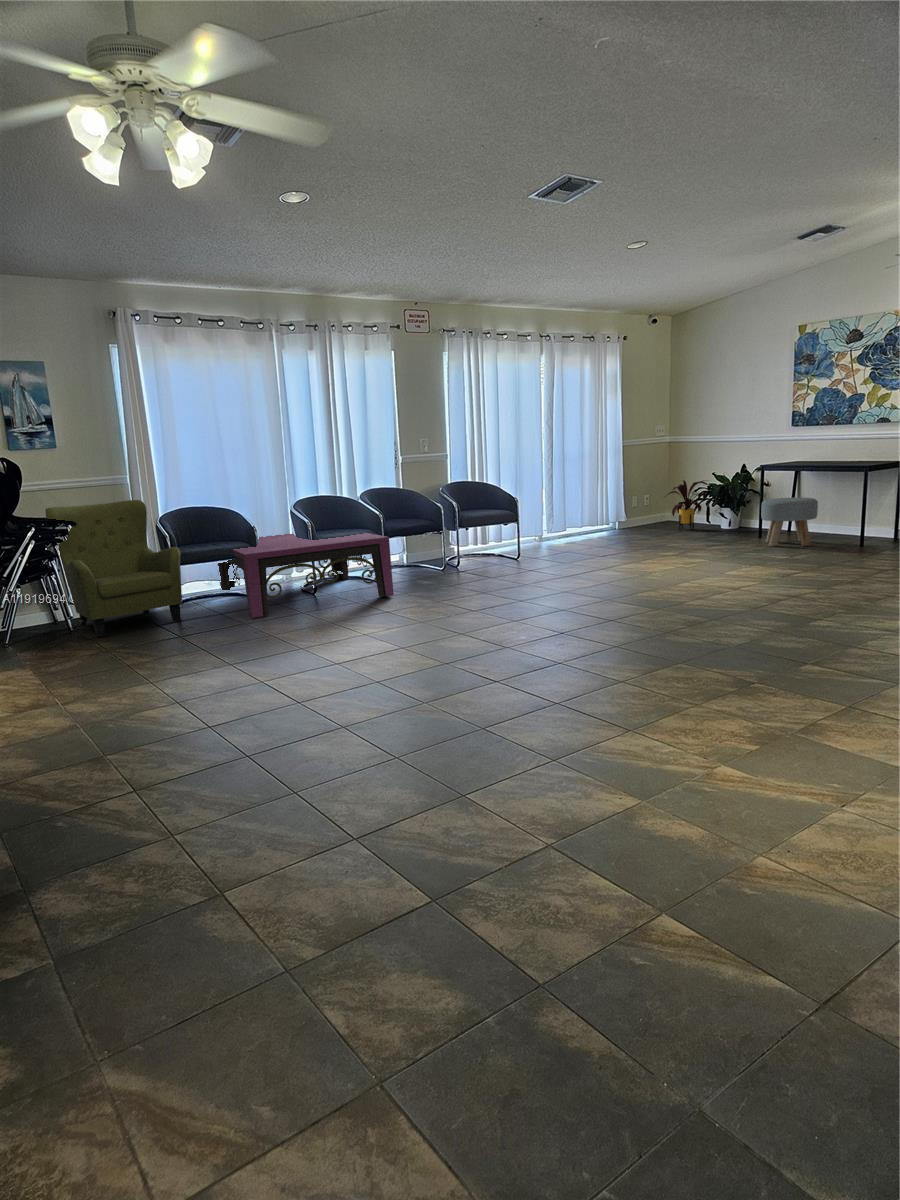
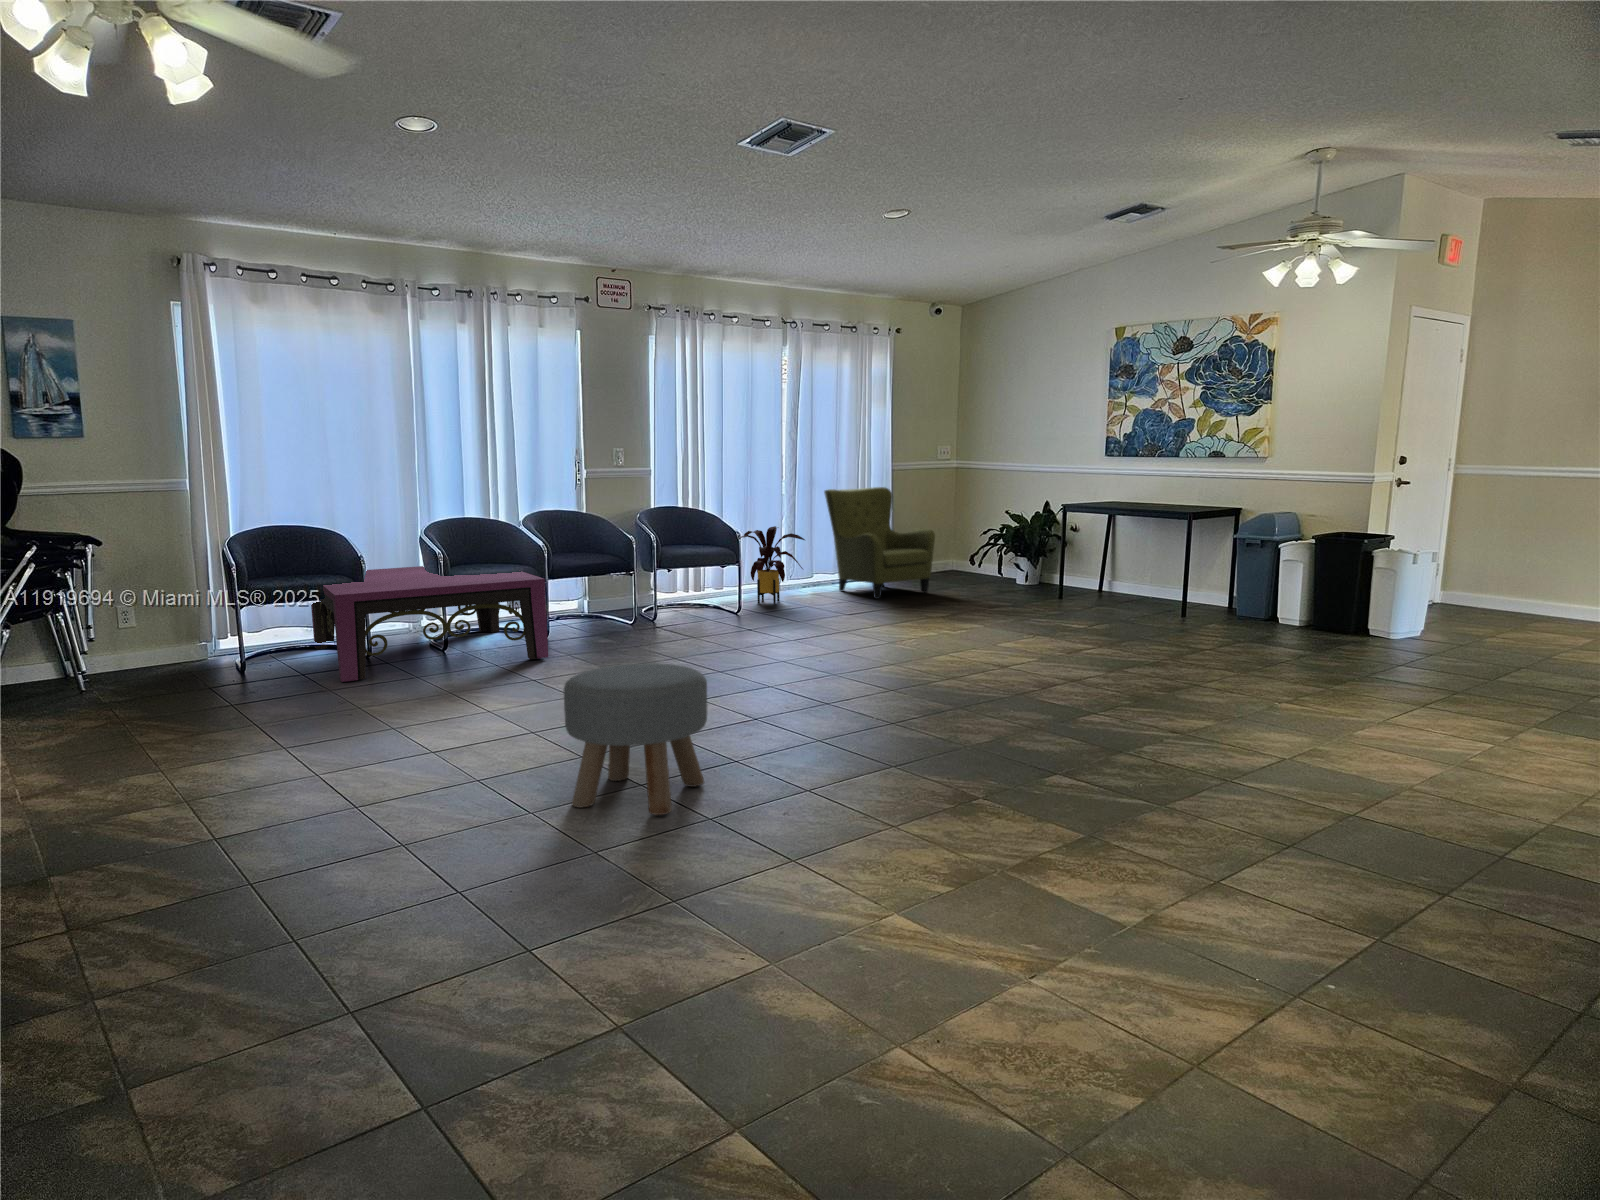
house plant: present [667,480,710,531] -> present [740,526,805,604]
ottoman: present [761,498,818,547] -> present [564,663,707,815]
armchair: present [46,500,182,637] -> present [824,487,935,599]

